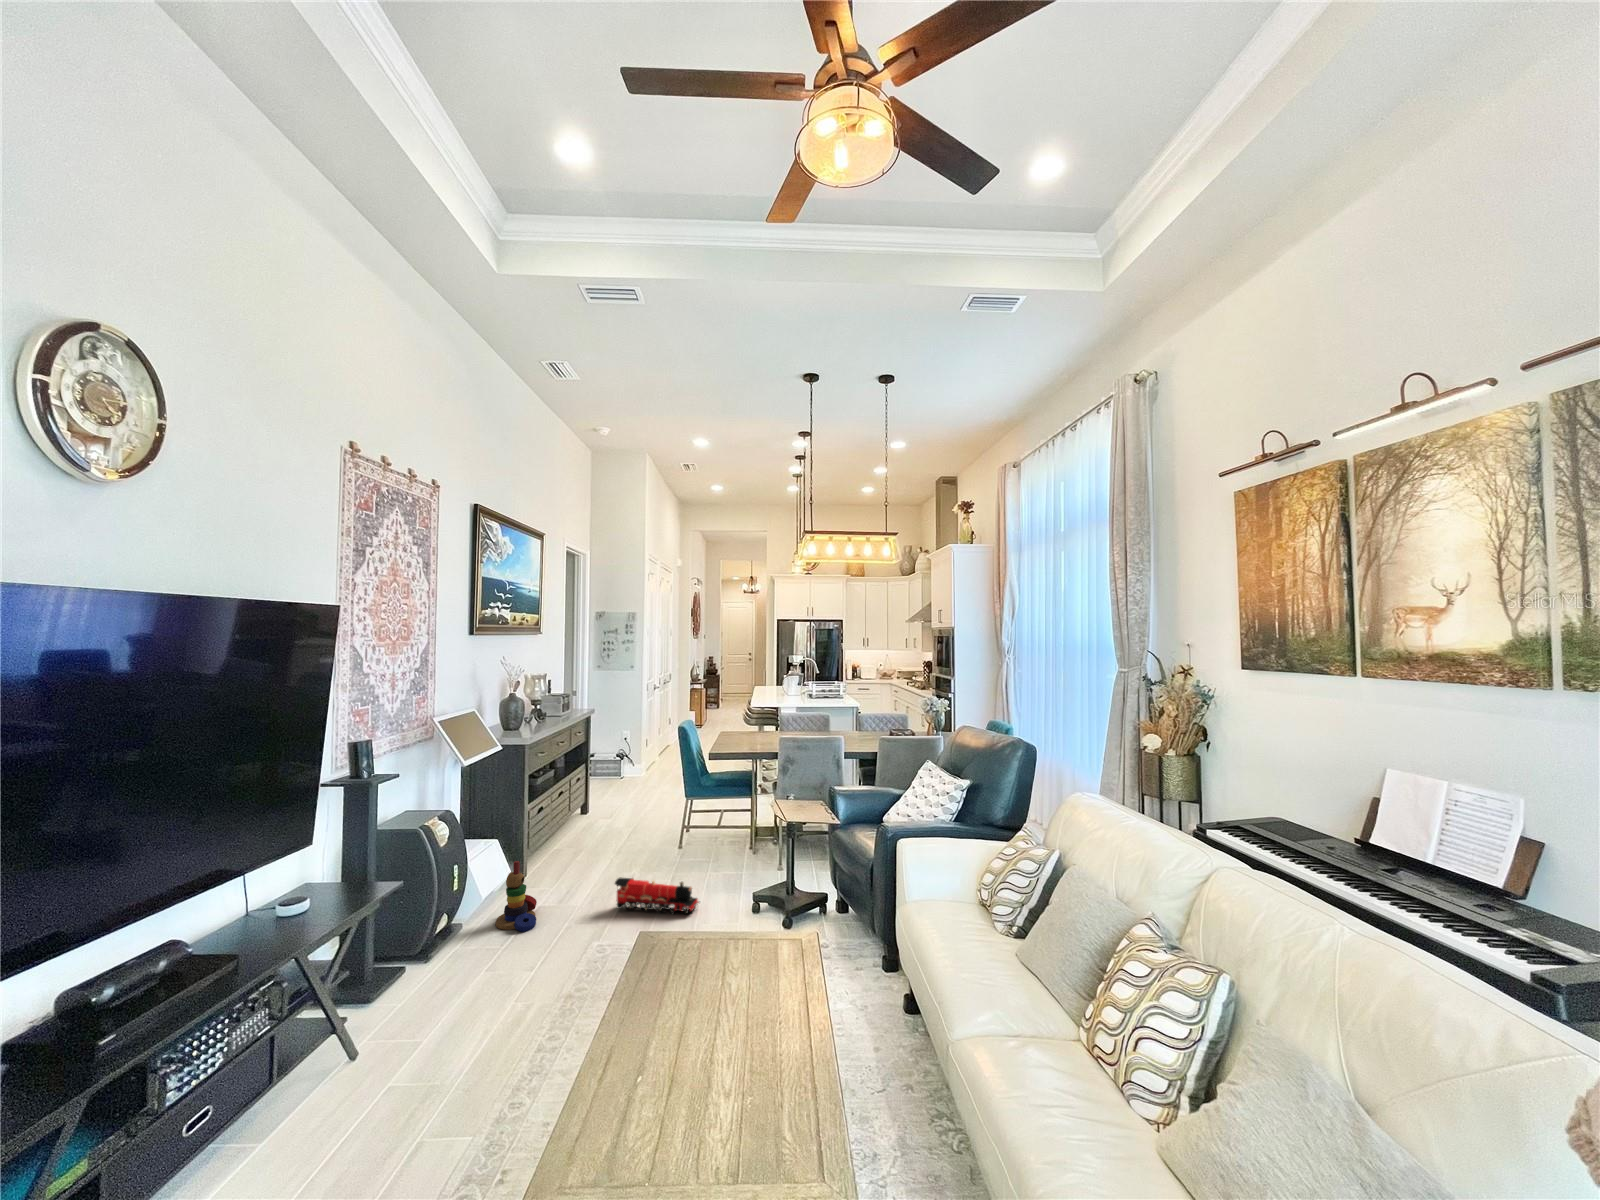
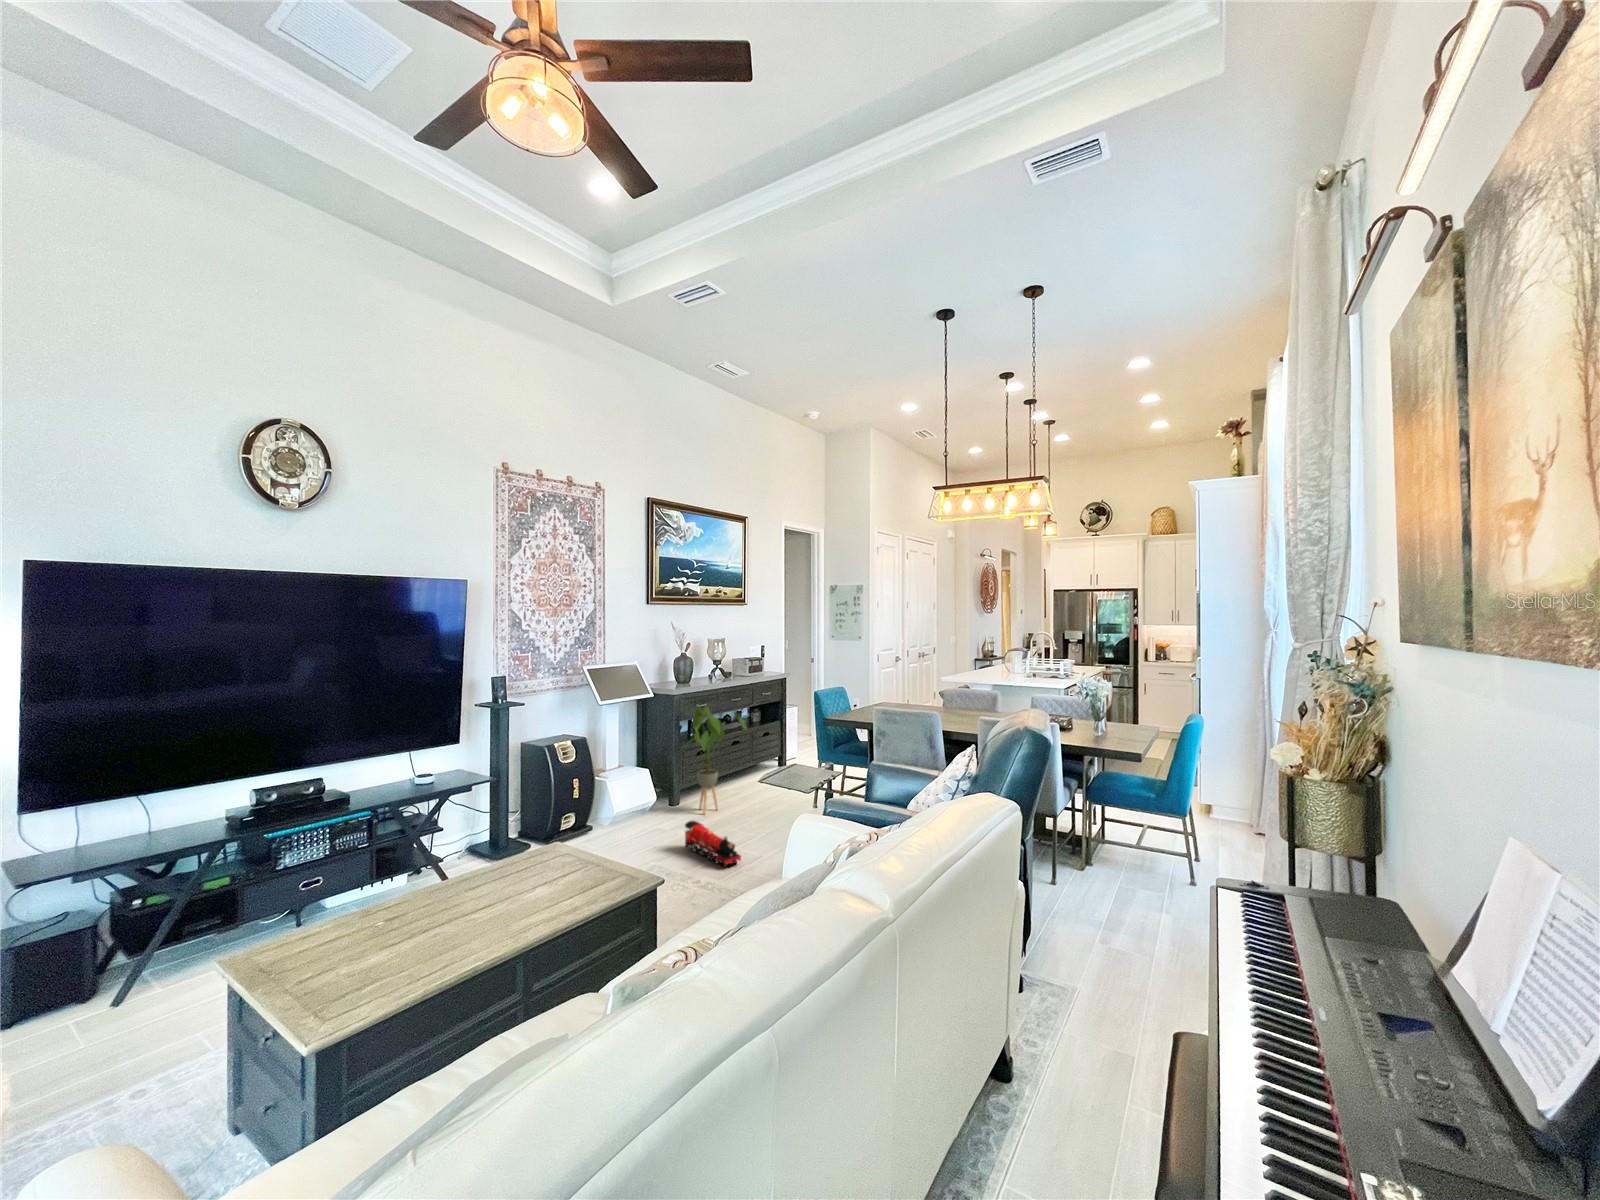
house plant: none [544,748,616,875] -> present [685,706,746,814]
stacking toy: present [496,861,537,932] -> none [607,788,643,845]

